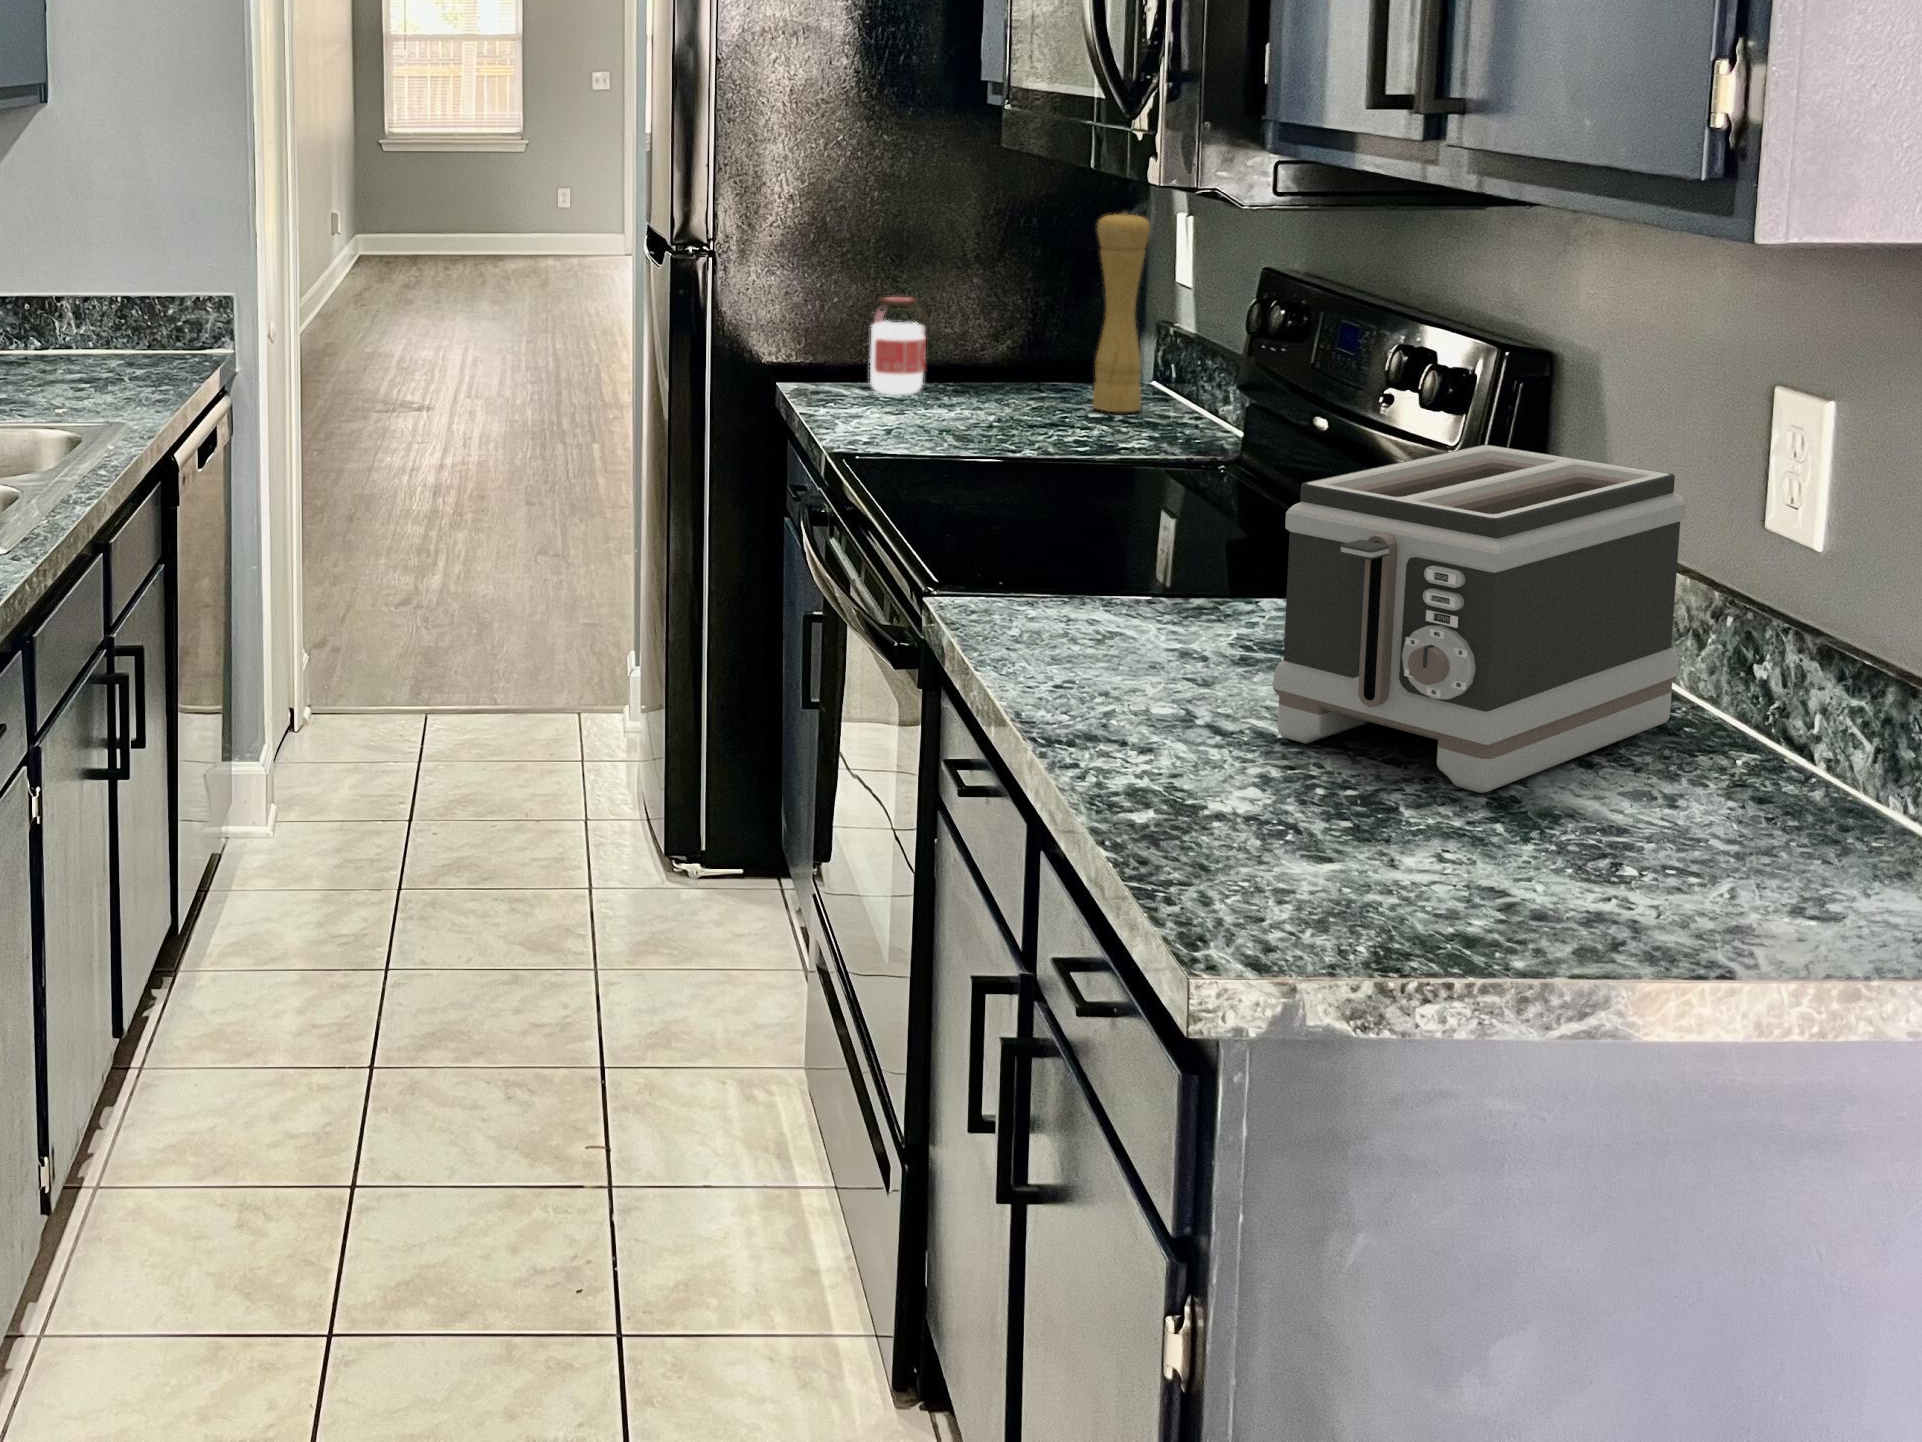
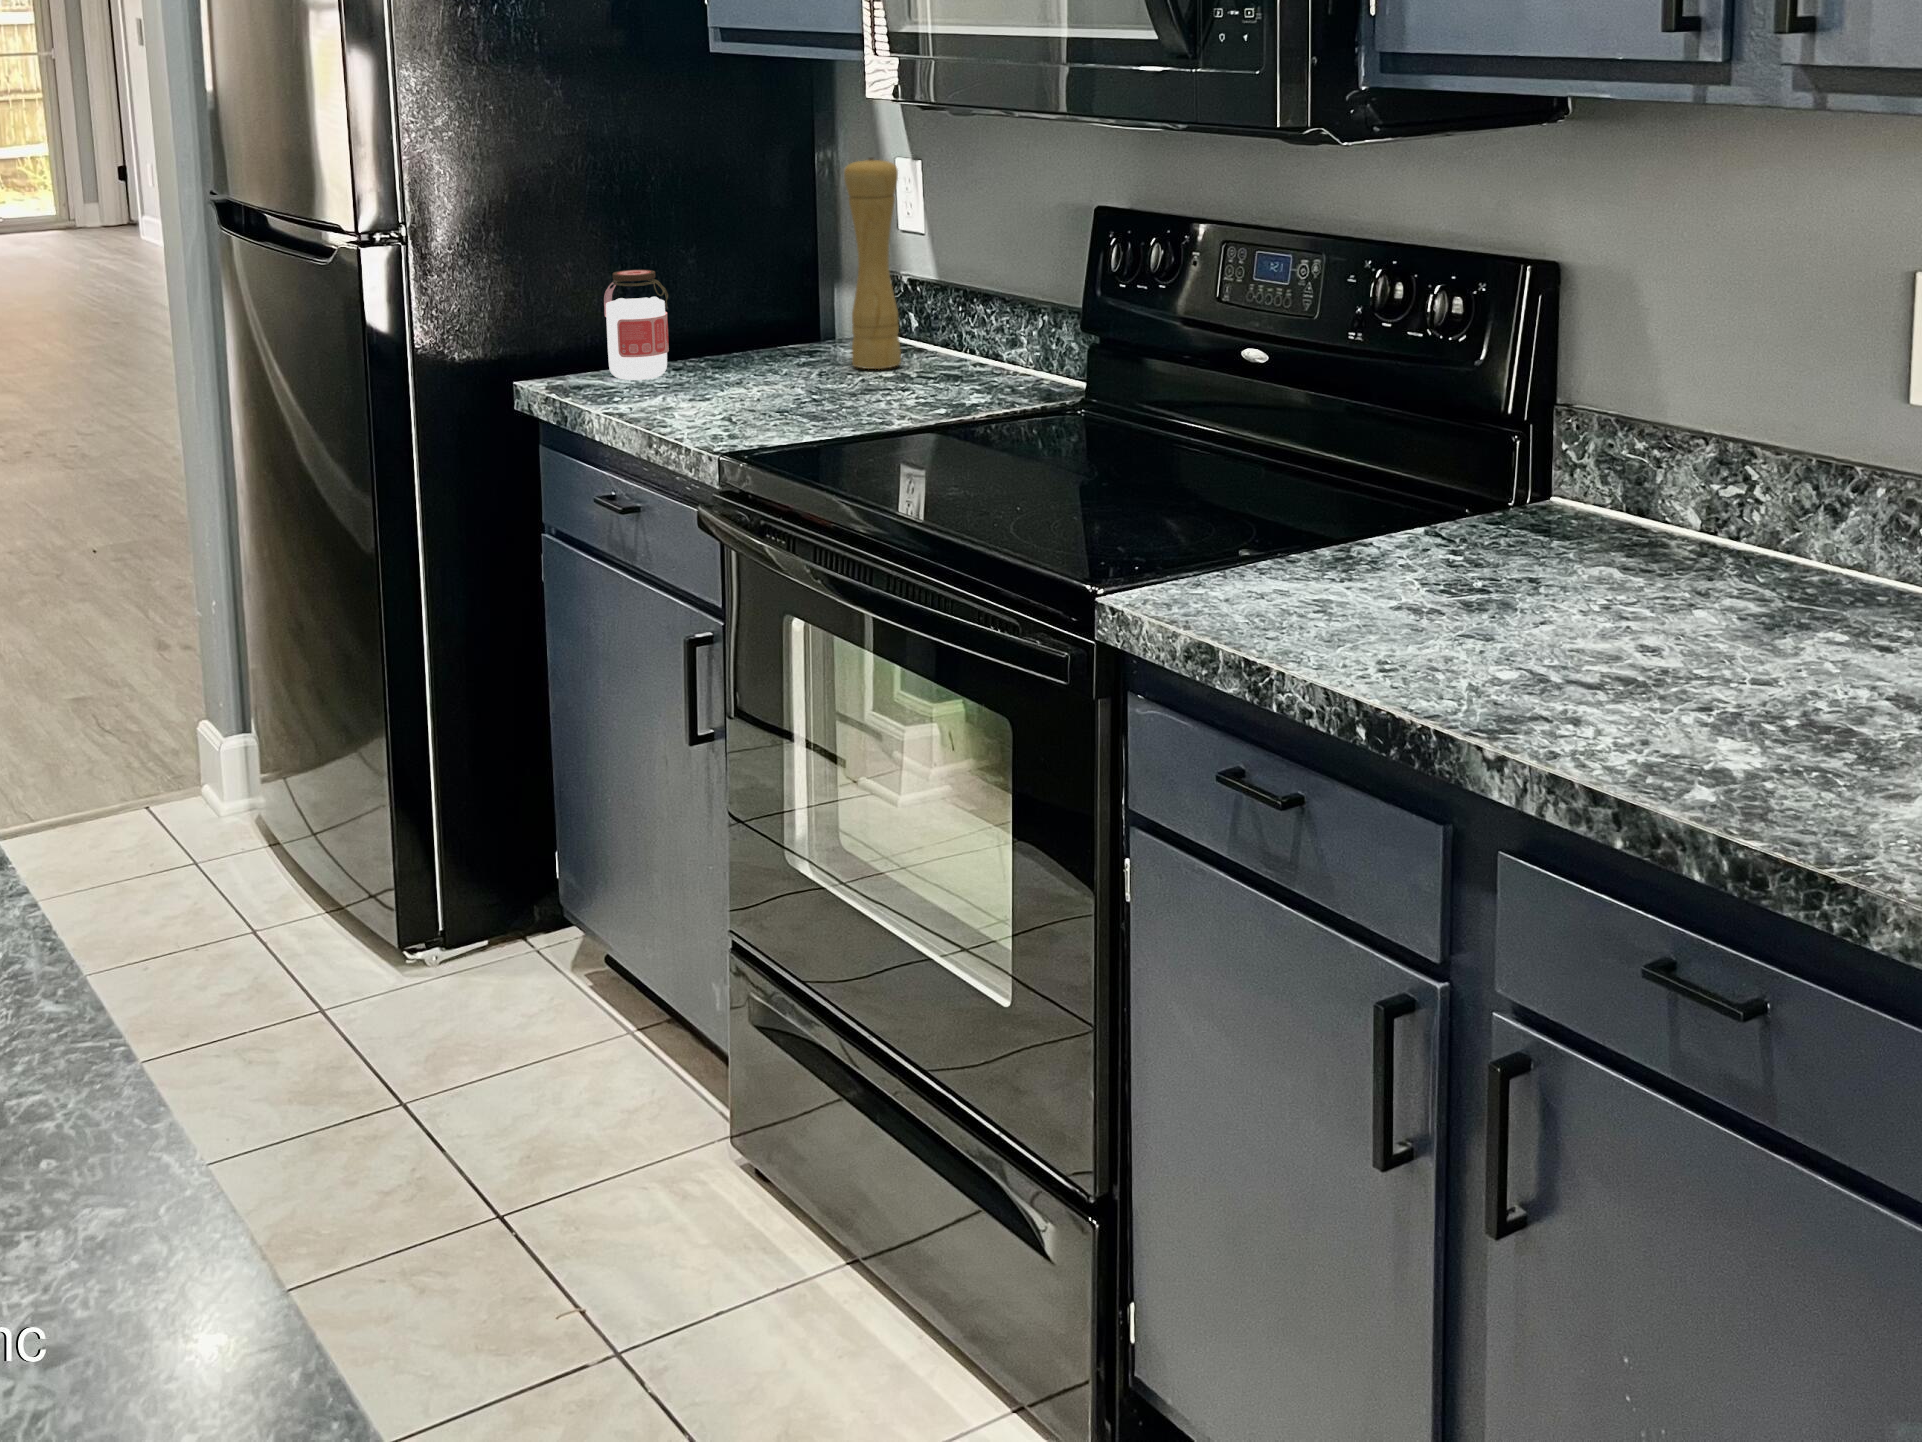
toaster: present [1273,445,1686,793] -> none [1634,354,1895,701]

